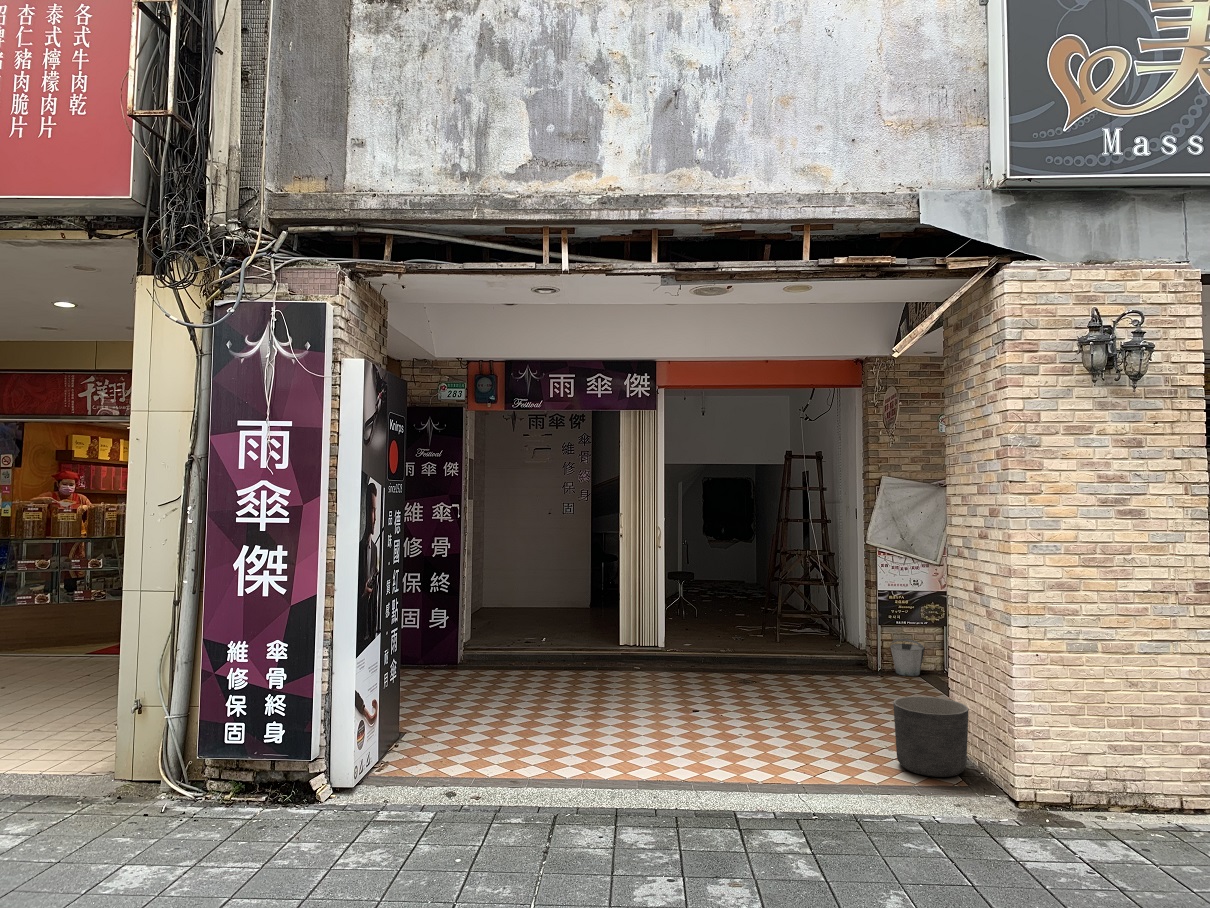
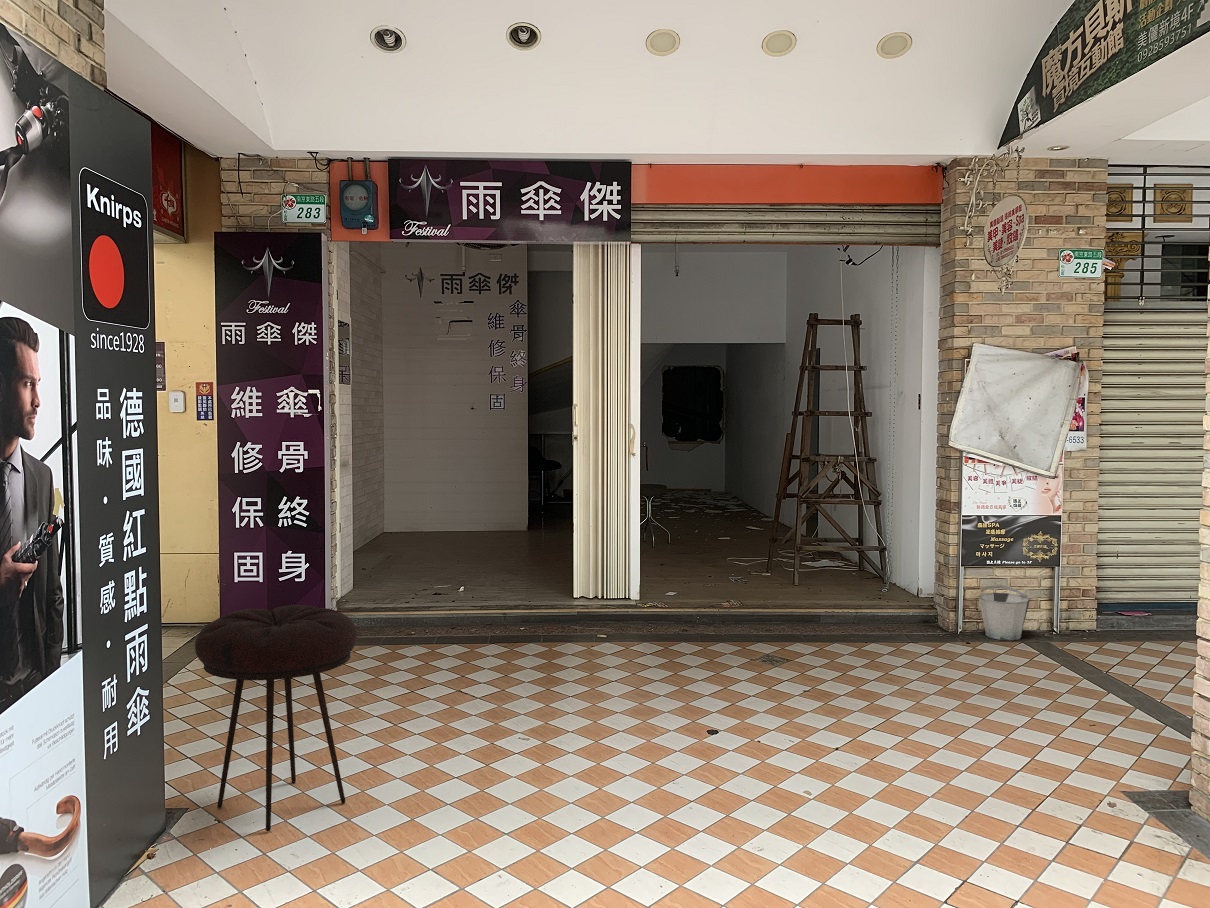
stool: none [391,635,481,765] -> present [195,605,357,831]
planter: present [893,696,968,777] -> none [1051,690,1180,825]

